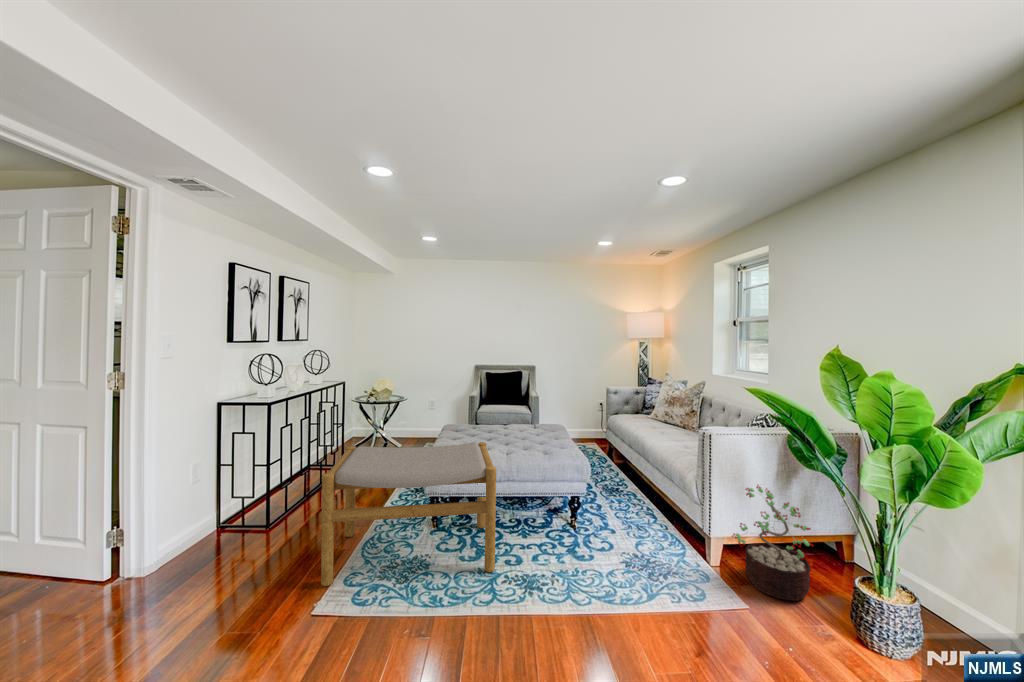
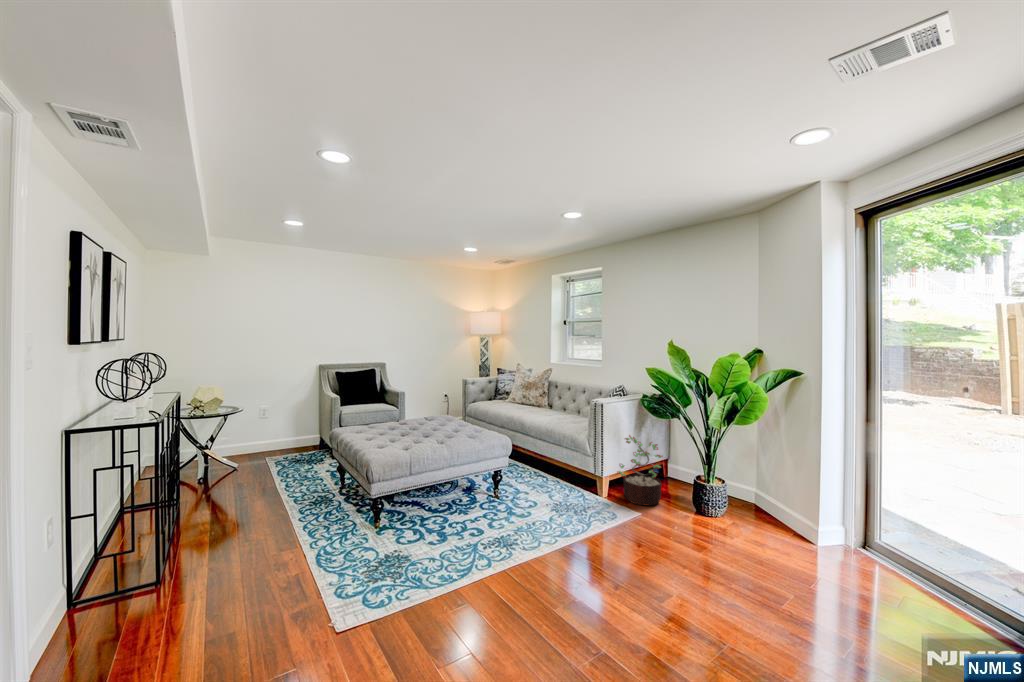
footstool: present [321,442,496,586] -> none [283,436,470,606]

